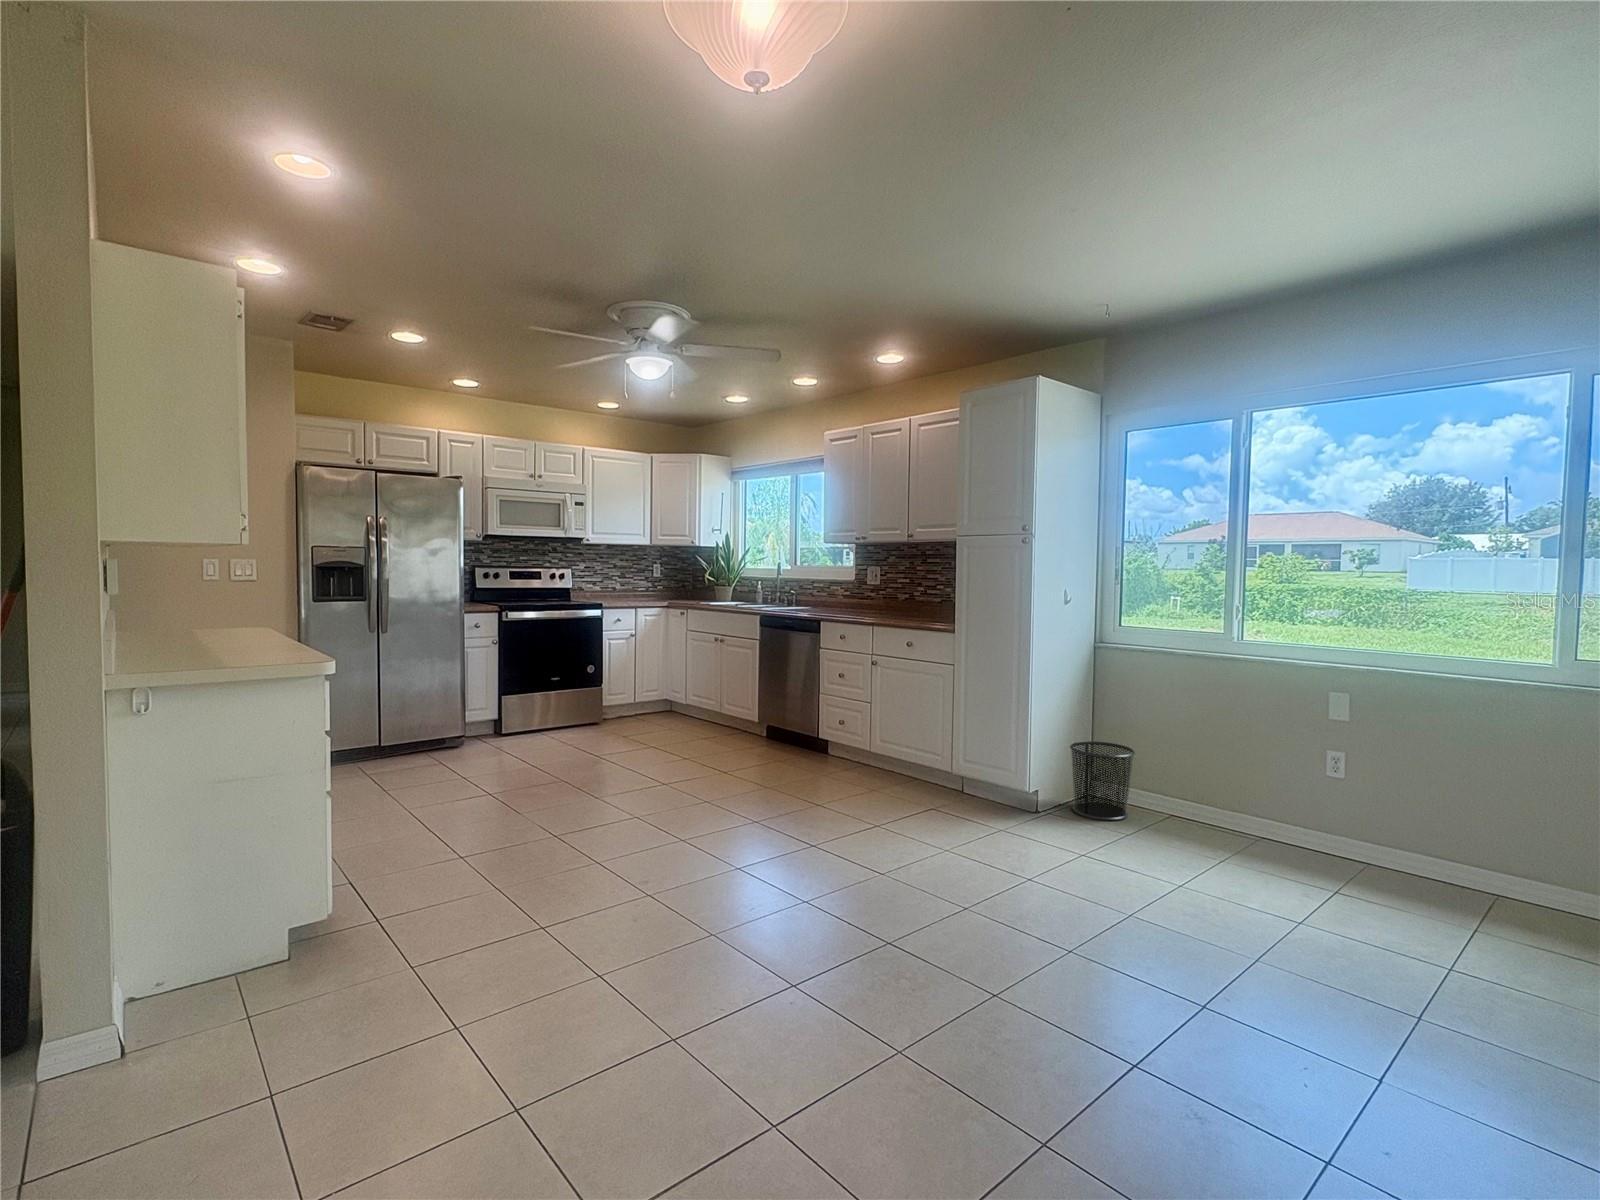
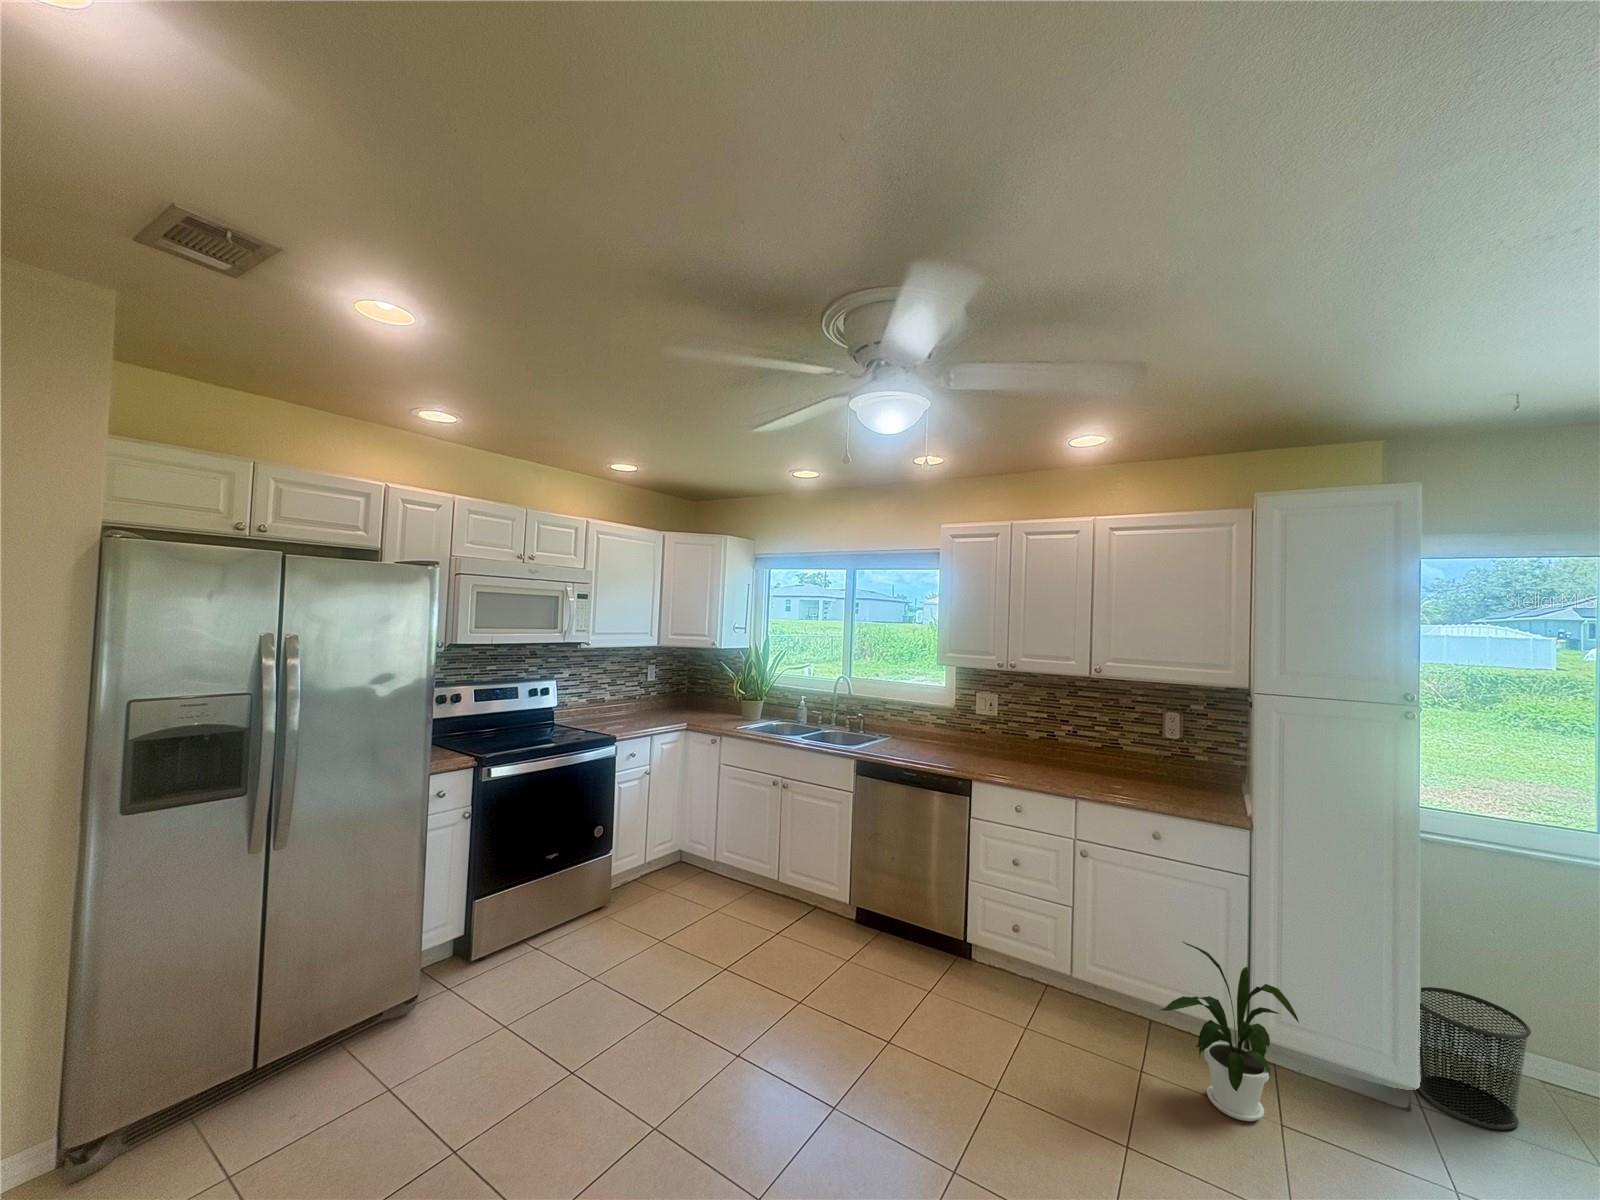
house plant: none [872,702,954,806] -> present [1161,942,1299,1121]

